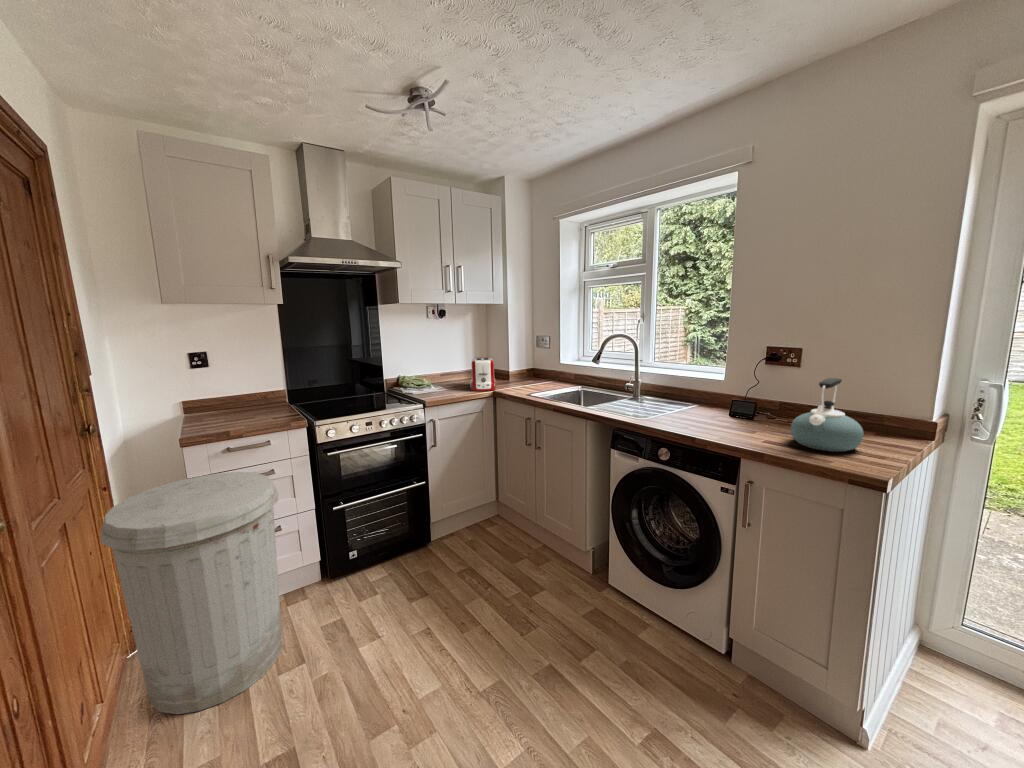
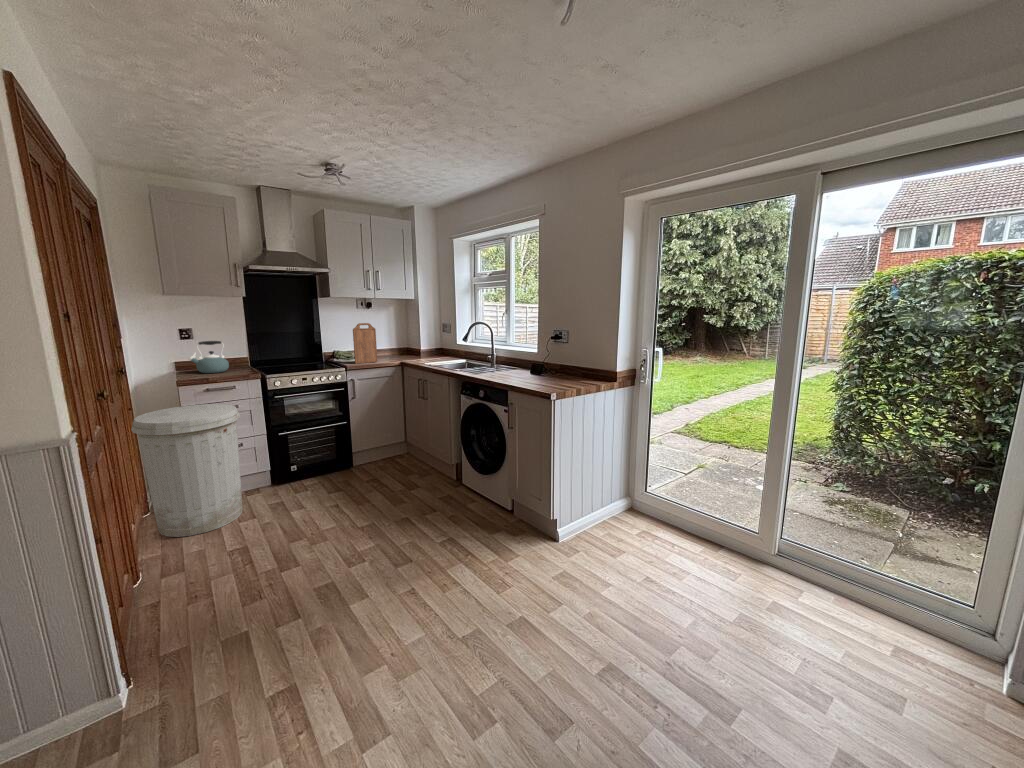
cutting board: none [431,338,463,397] -> present [353,323,377,364]
toaster: present [470,357,497,391] -> none [385,338,406,361]
kettle: present [791,378,864,452] -> present [189,341,229,373]

